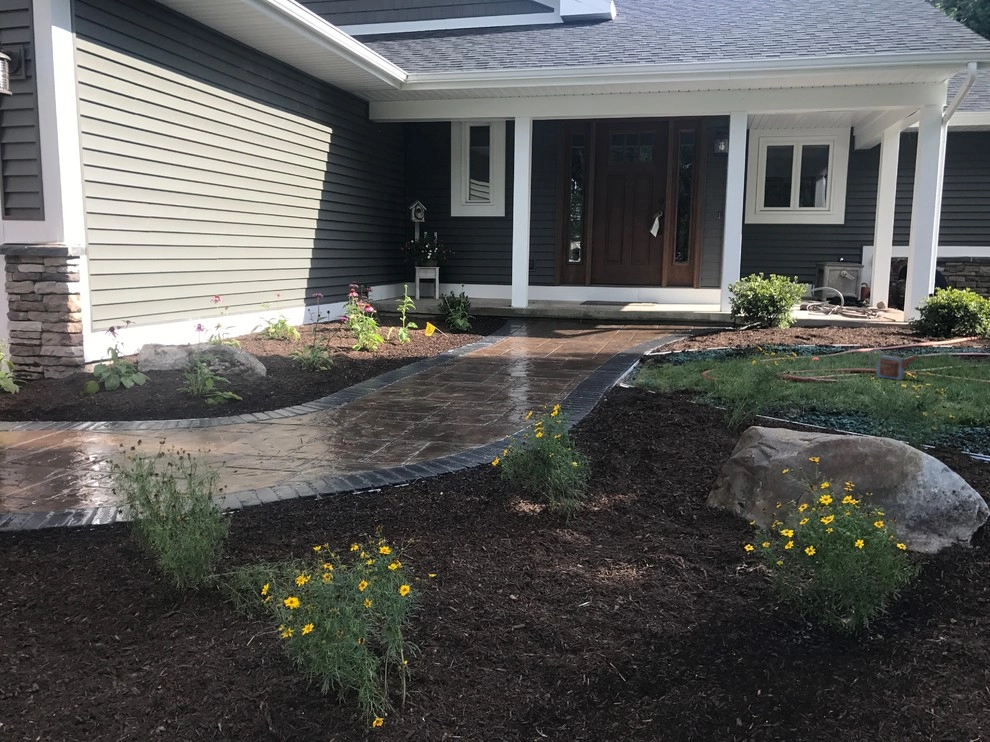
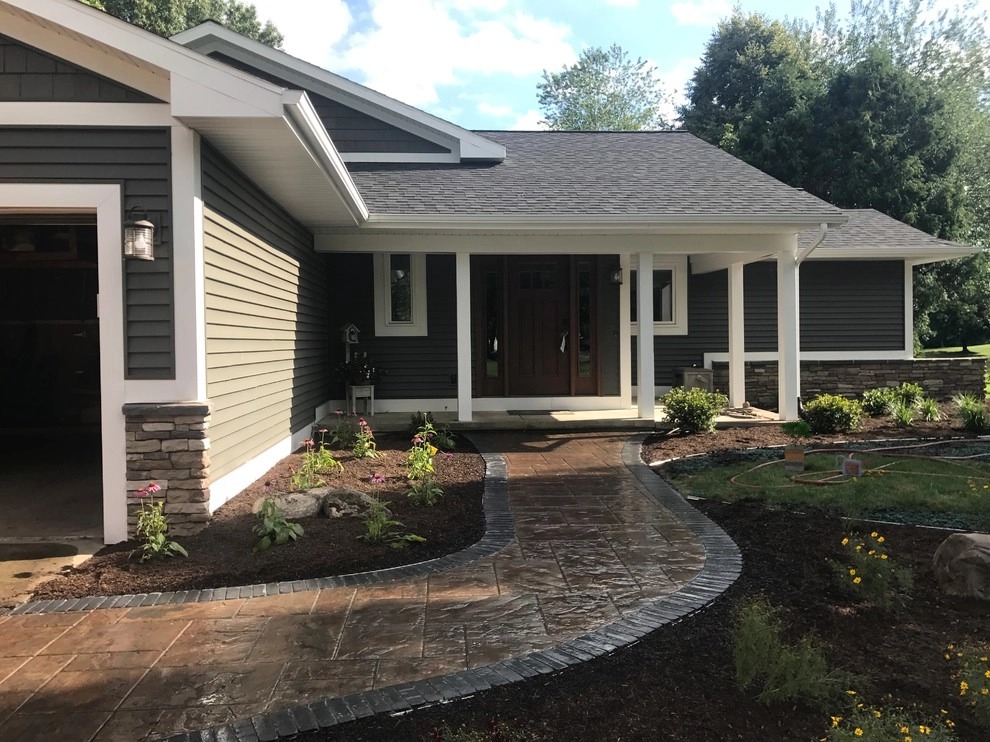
potted tree: none [802,302,848,369] -> present [780,421,813,471]

